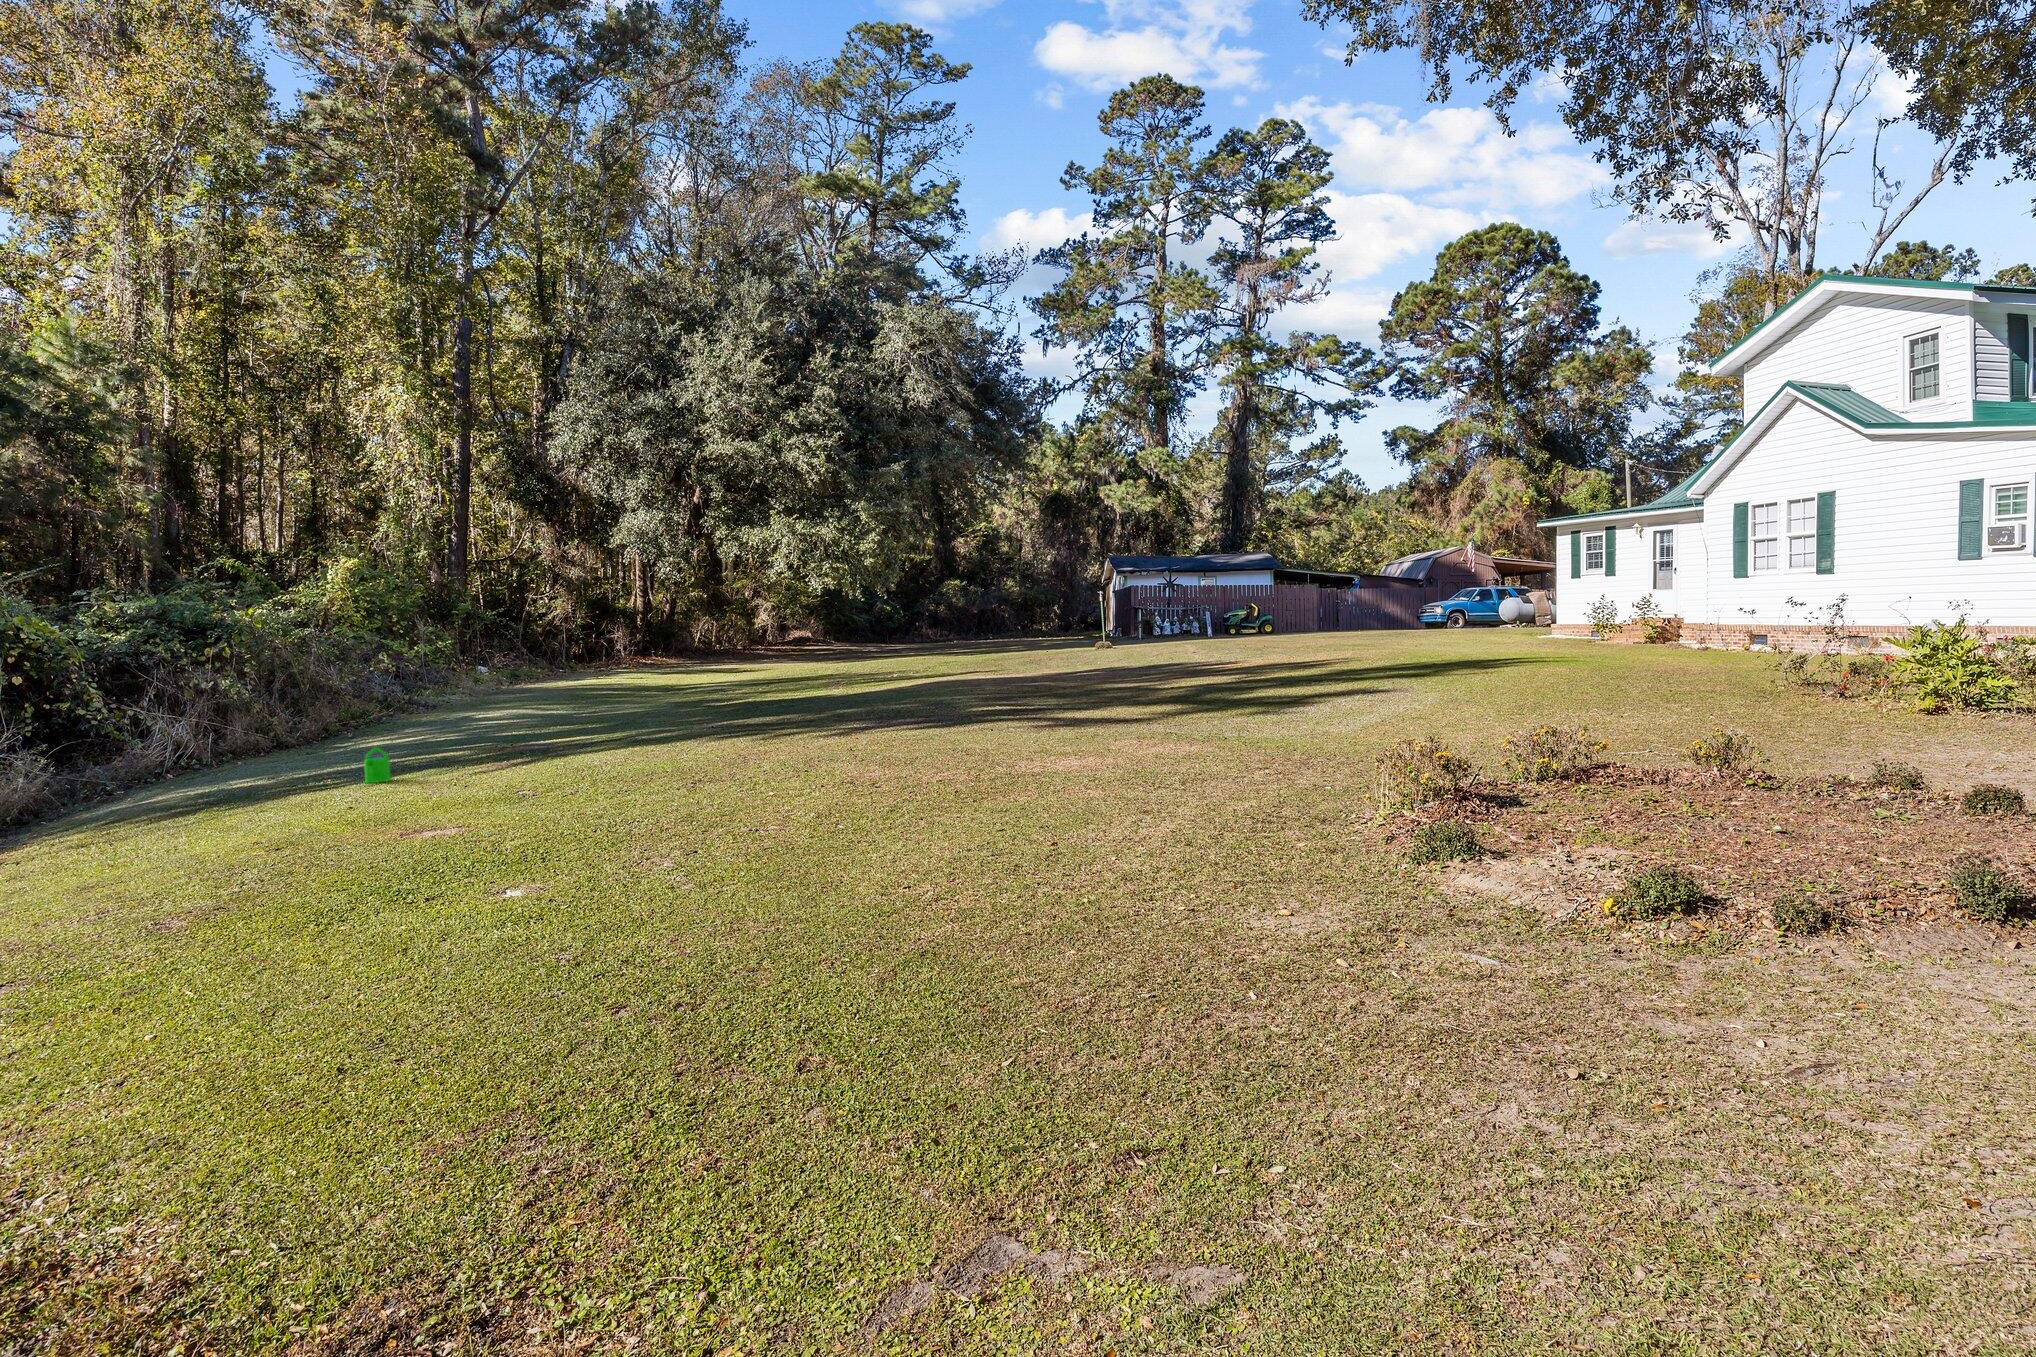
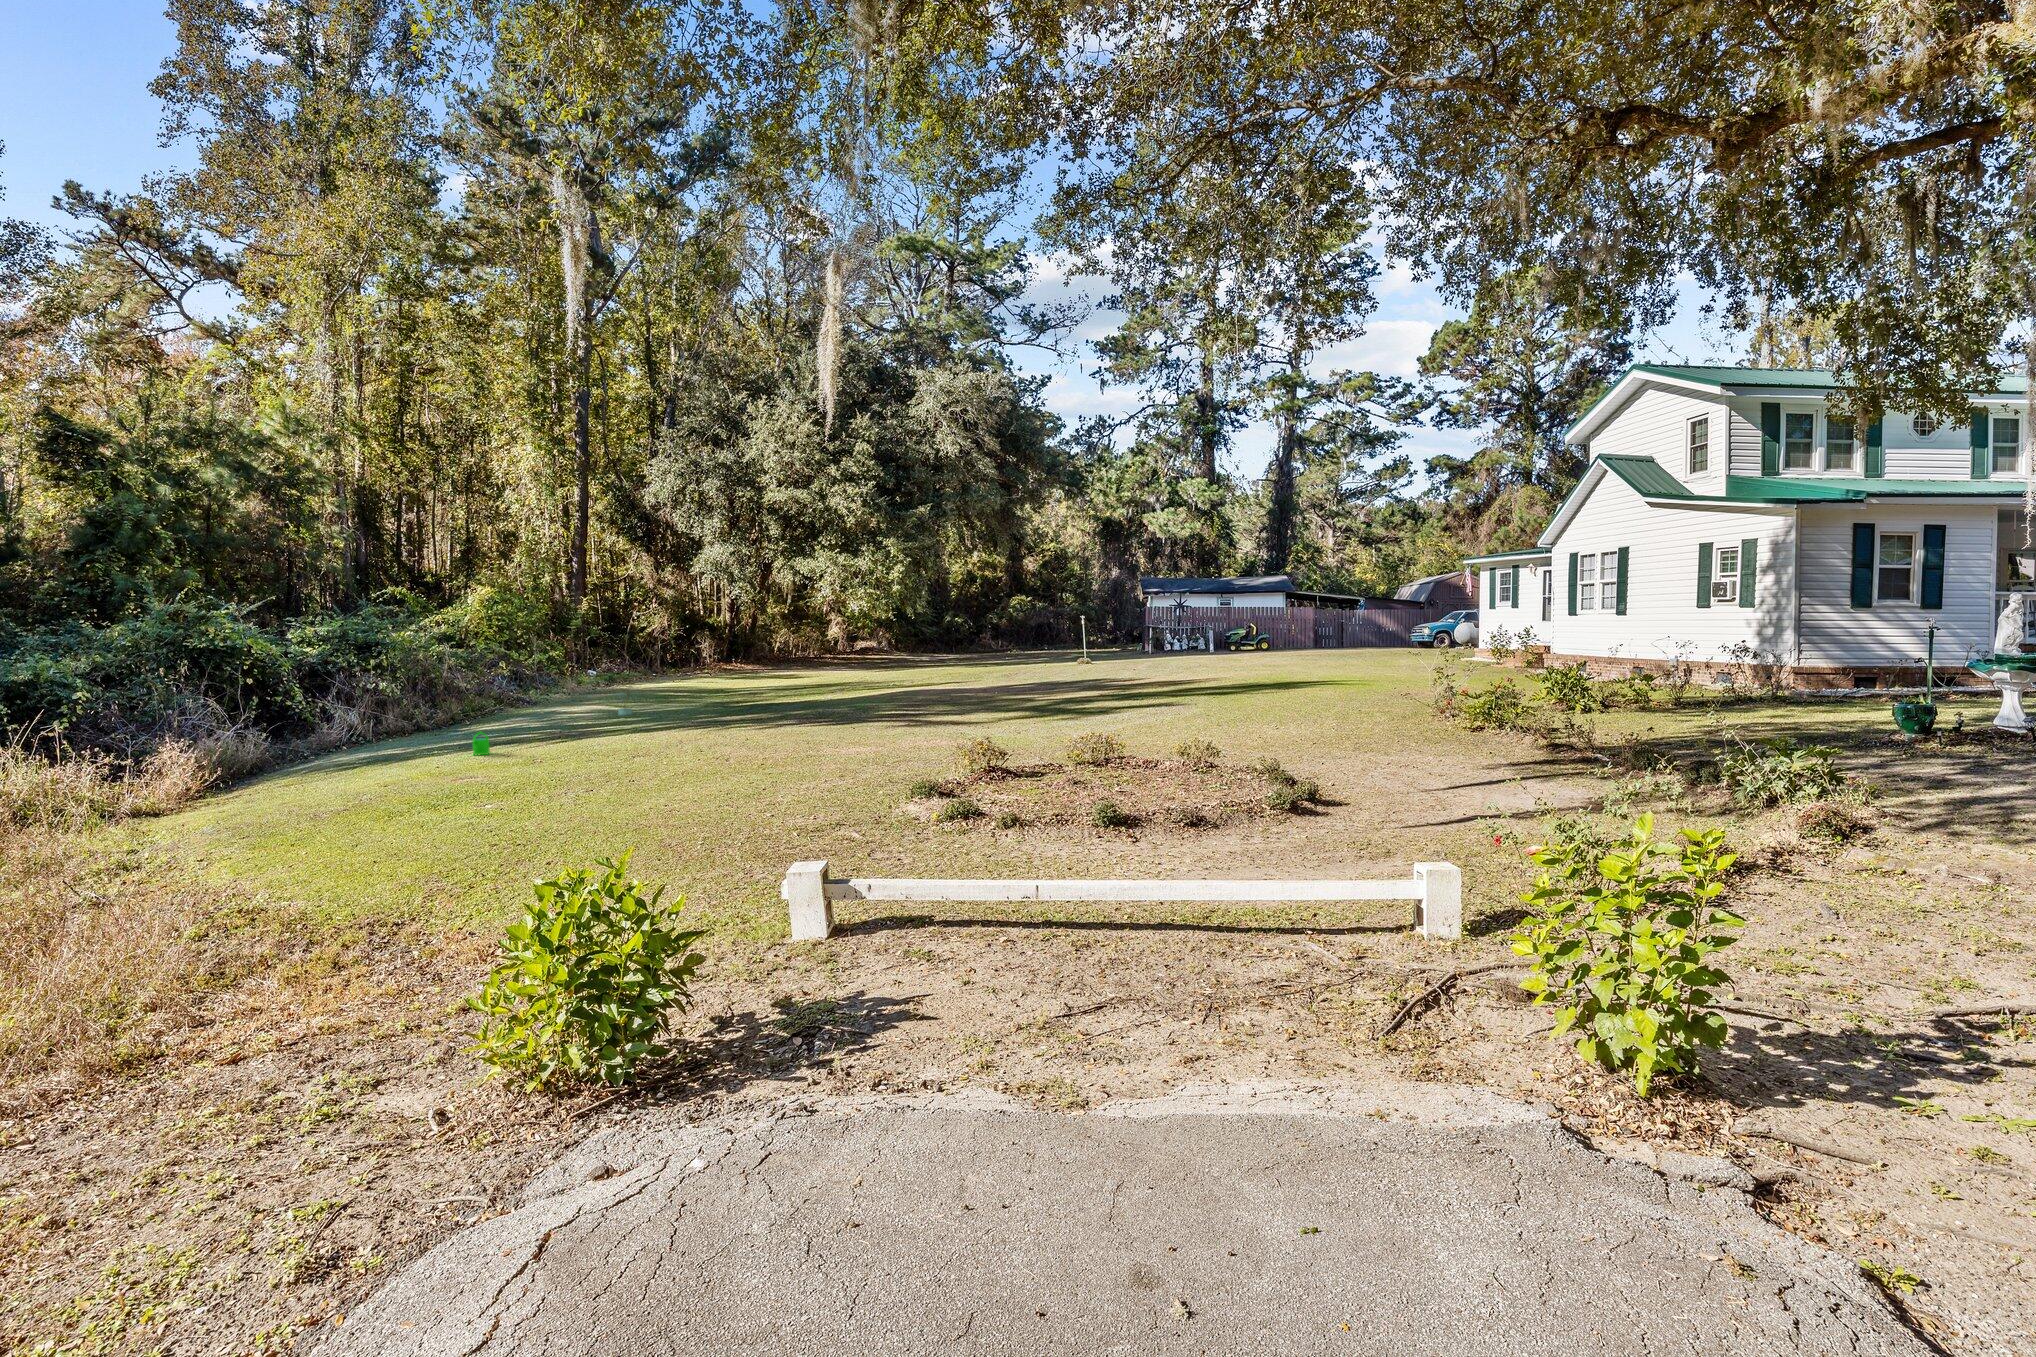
potted plant: none [542,669,578,727] -> present [618,681,632,715]

